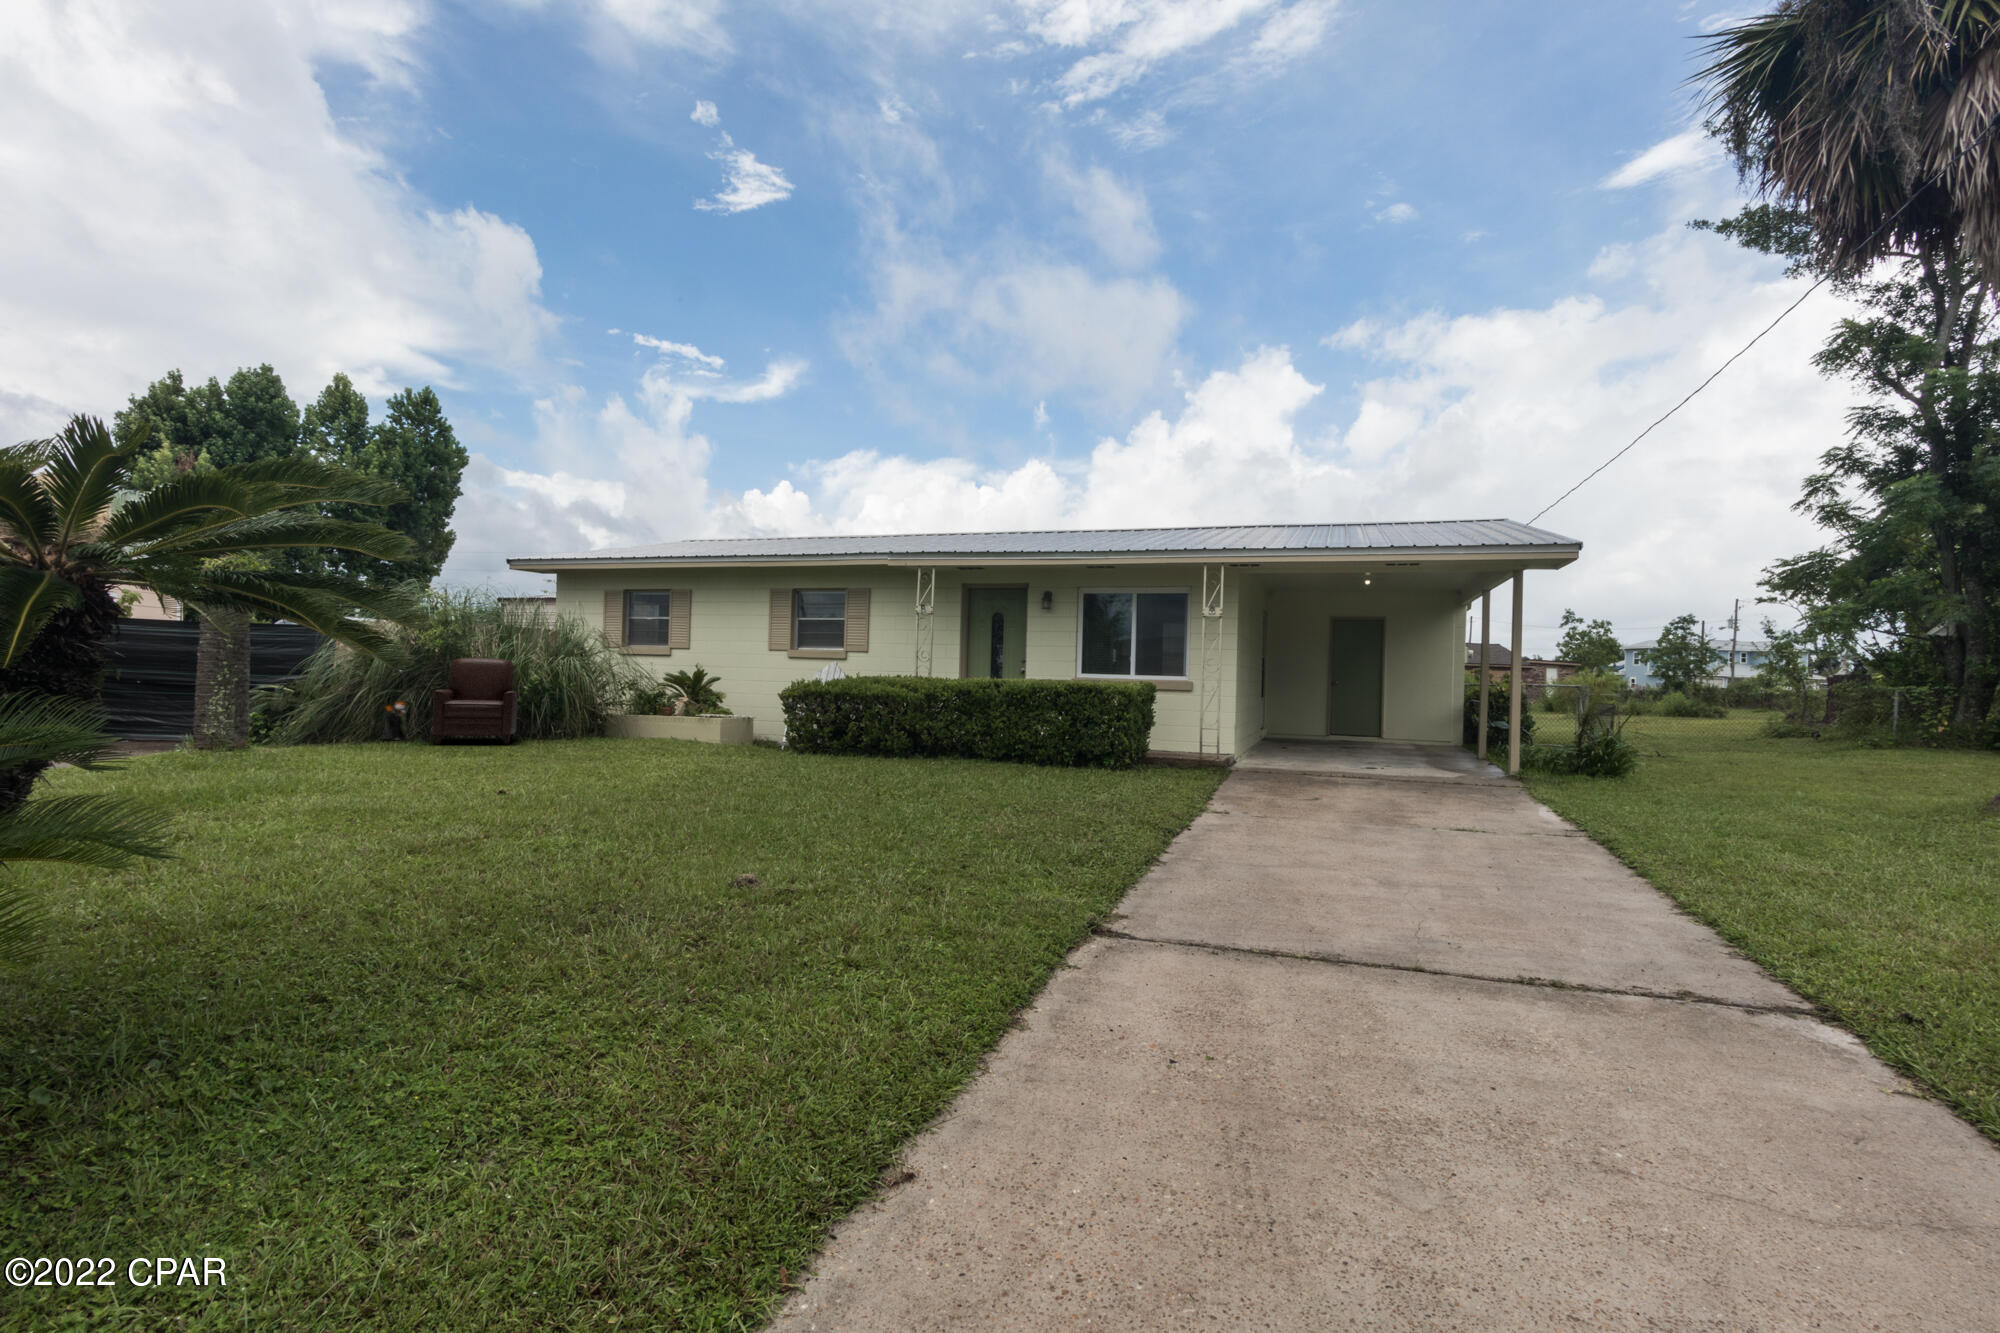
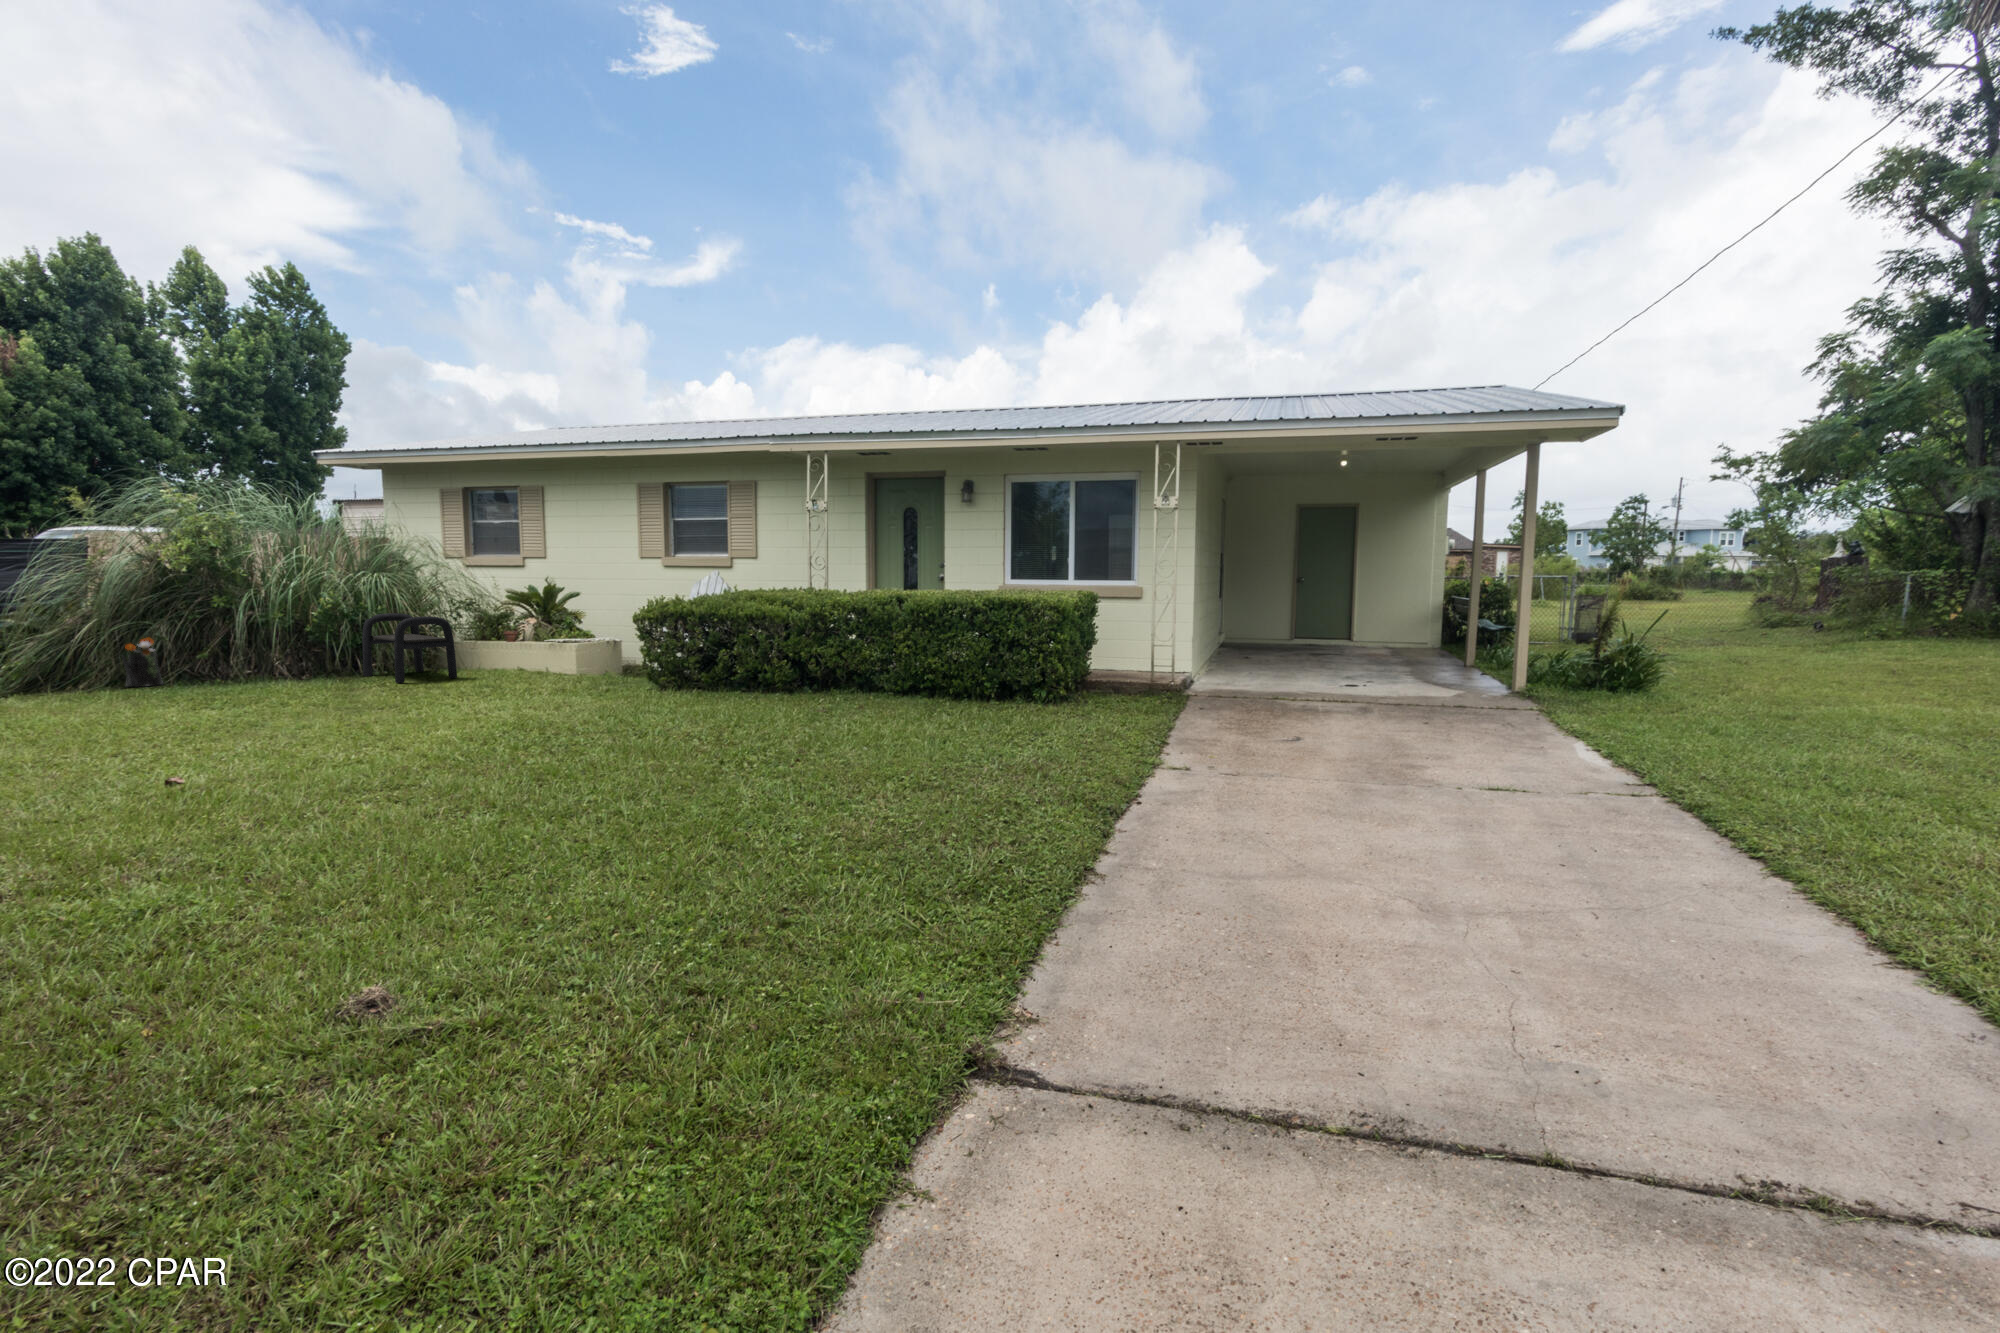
chair: present [433,658,518,744] -> none [176,580,310,692]
bench: none [553,688,630,744] -> present [362,613,457,683]

